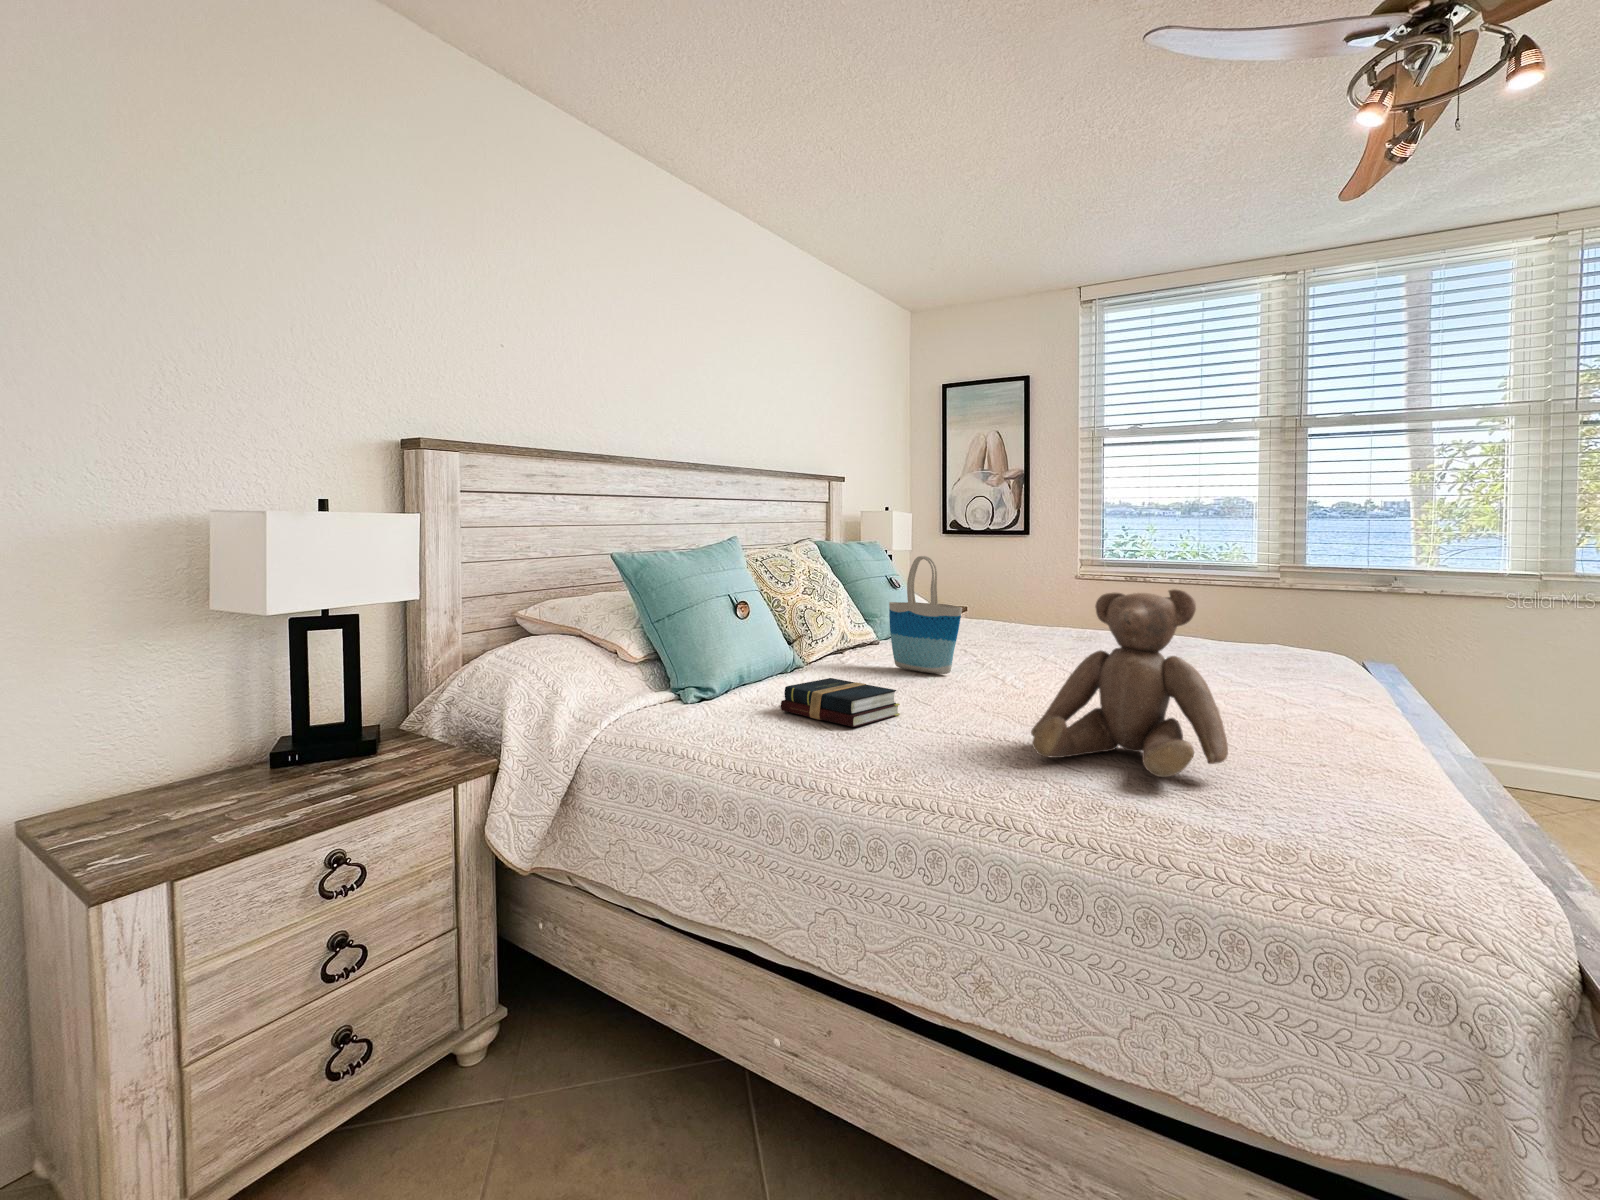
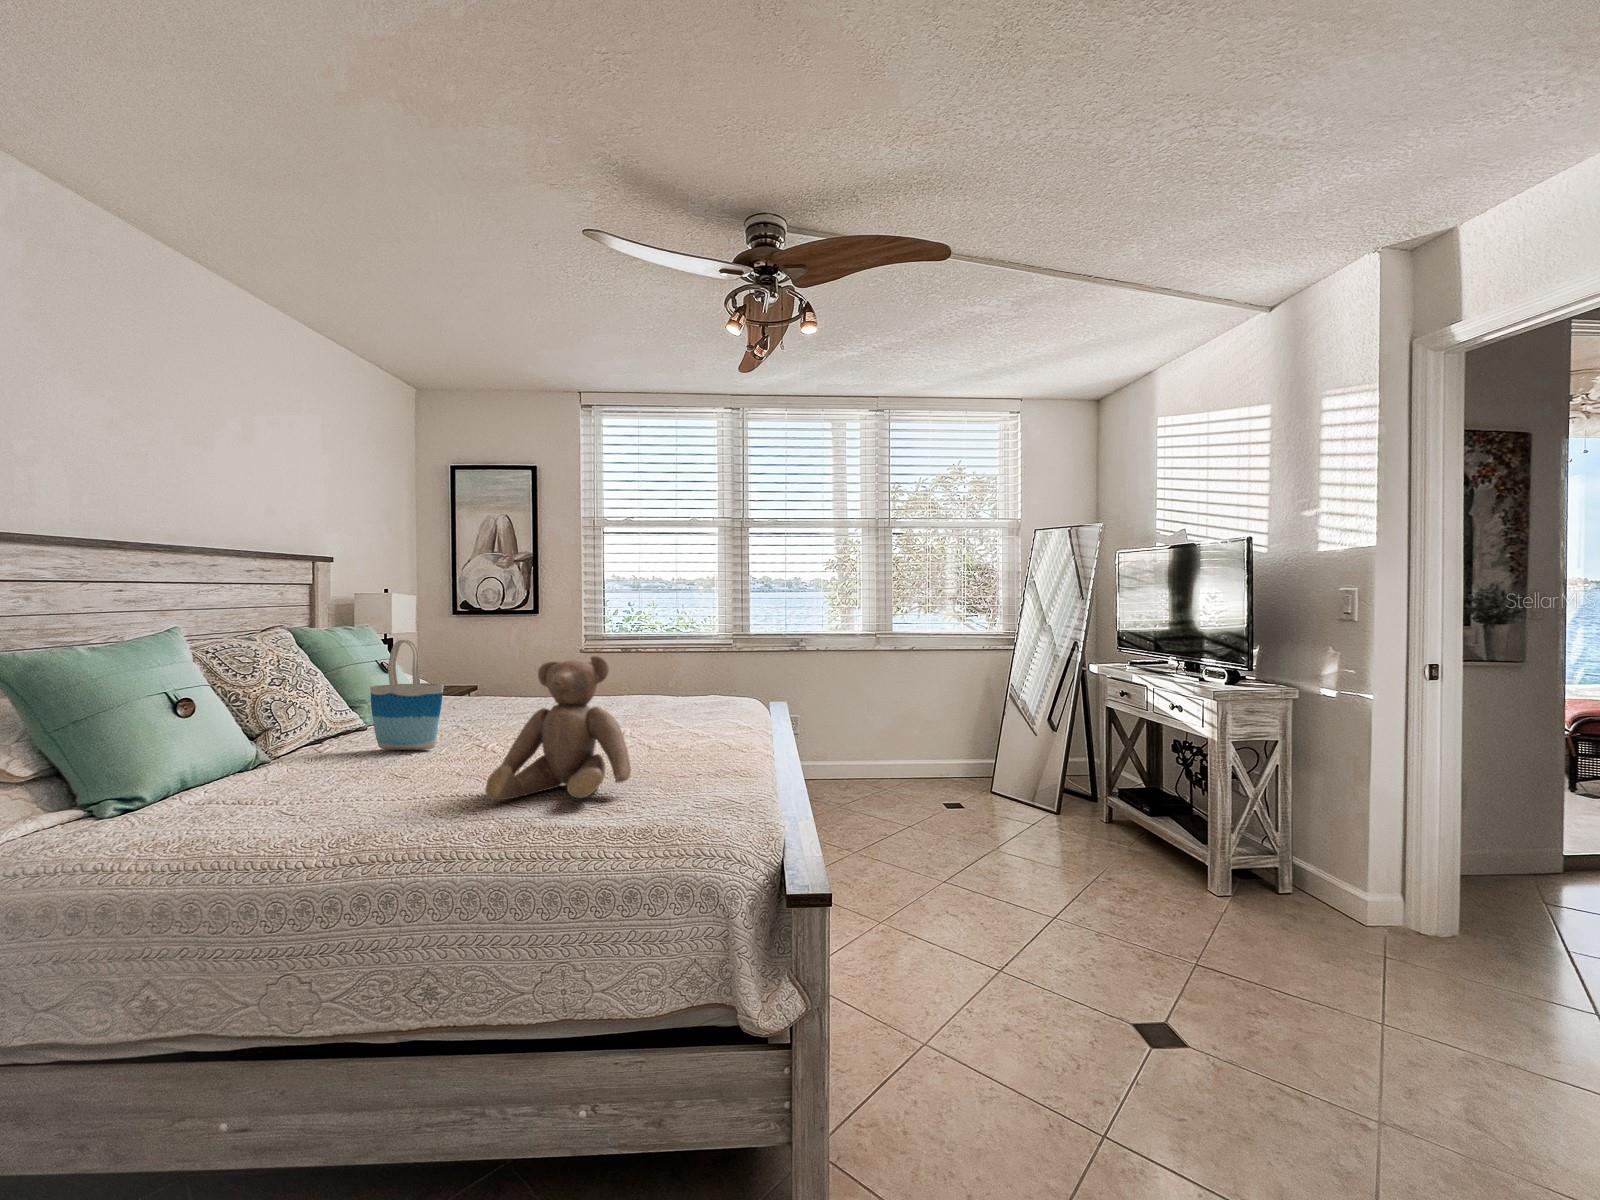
hardback book: present [781,678,900,727] -> none [233,765,371,806]

